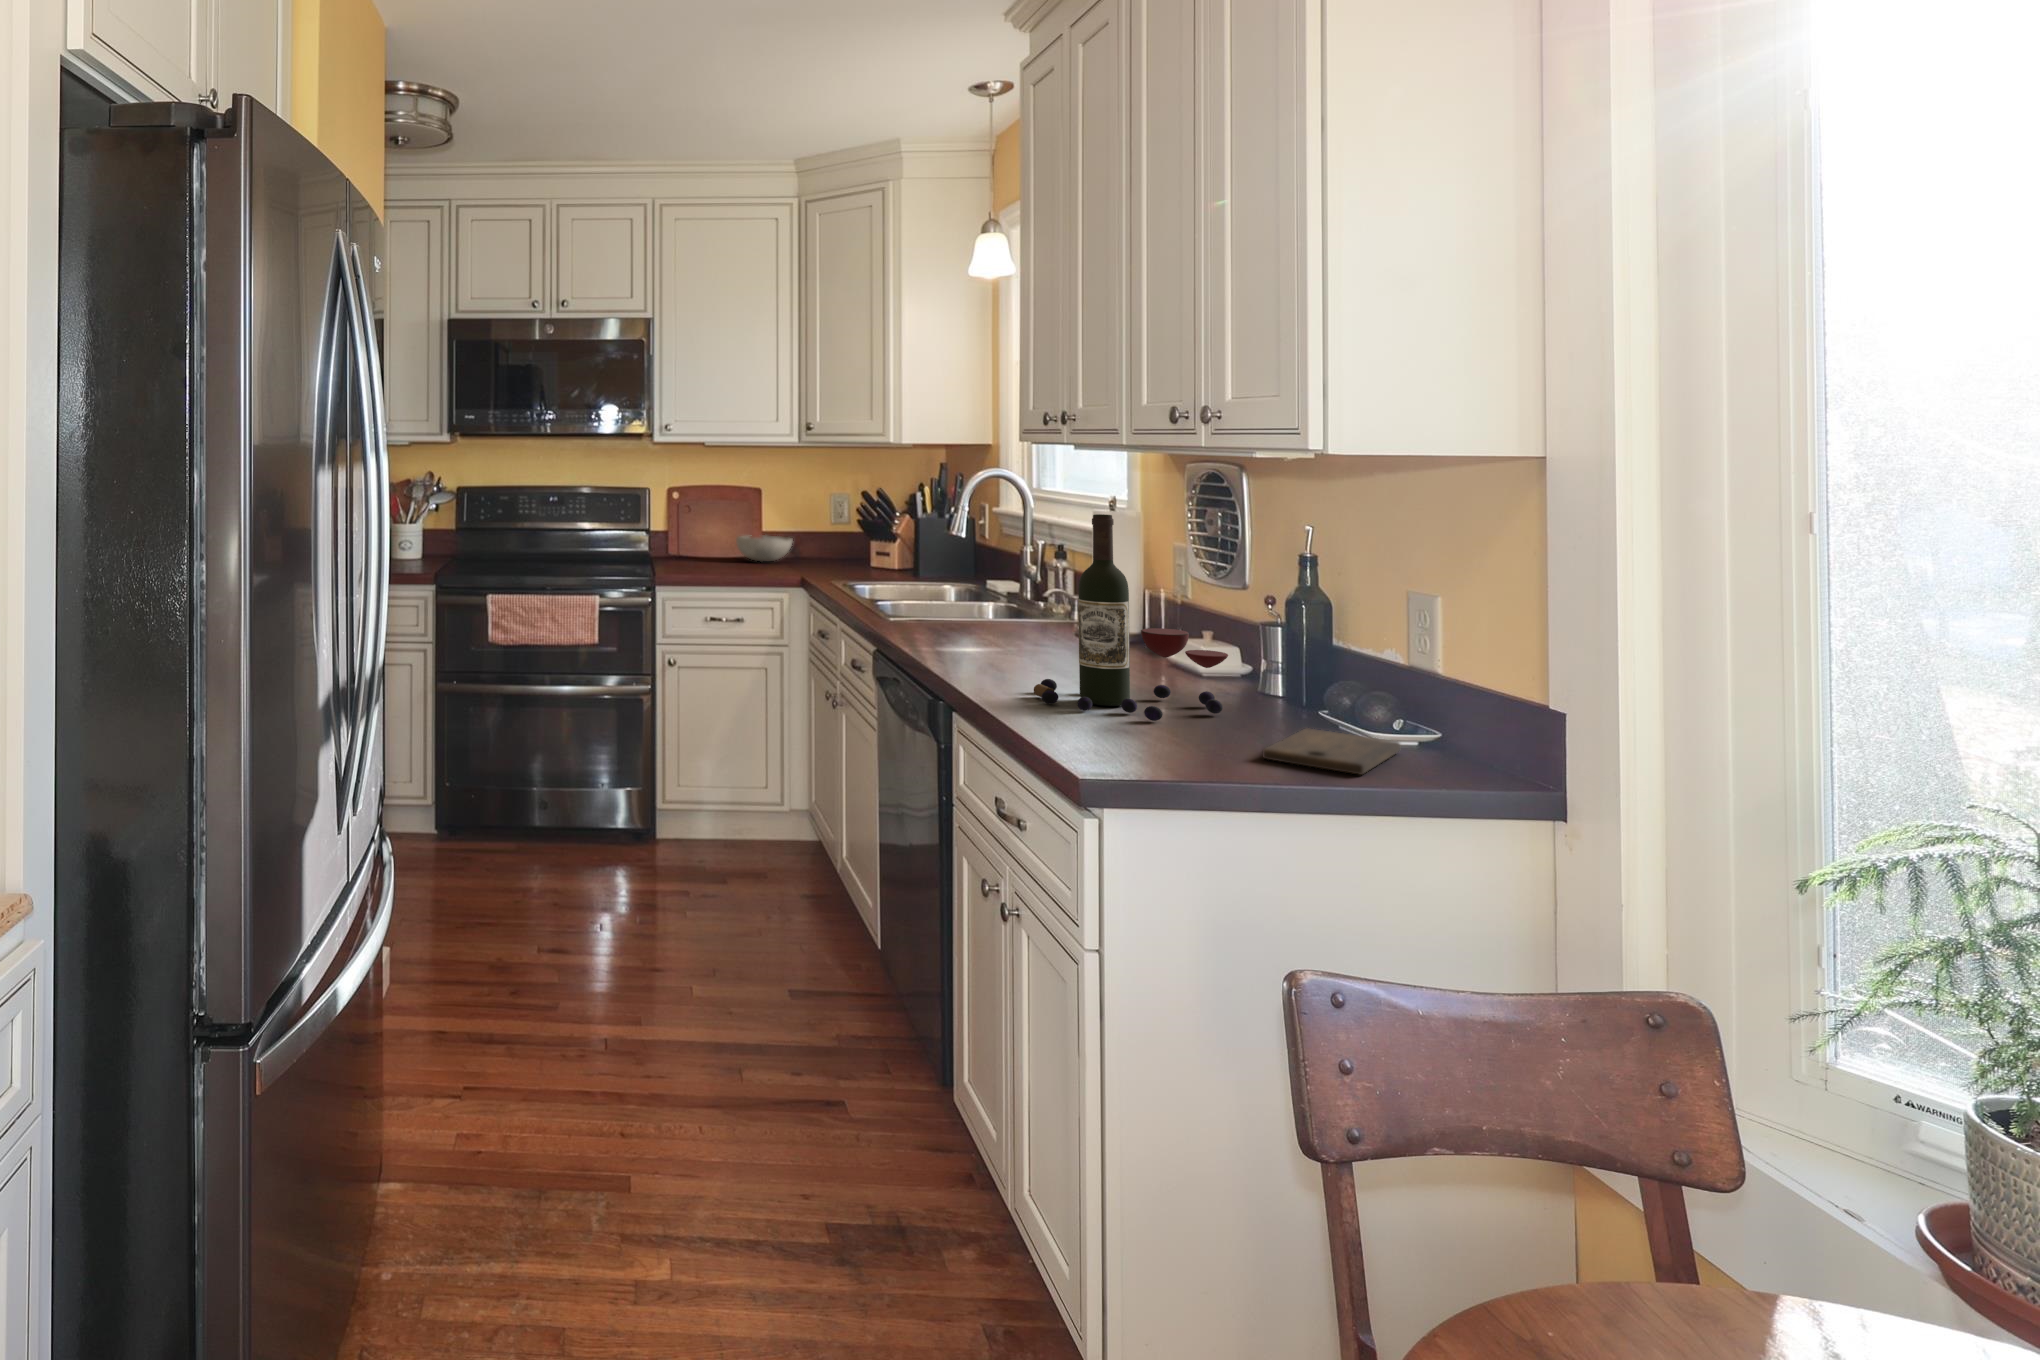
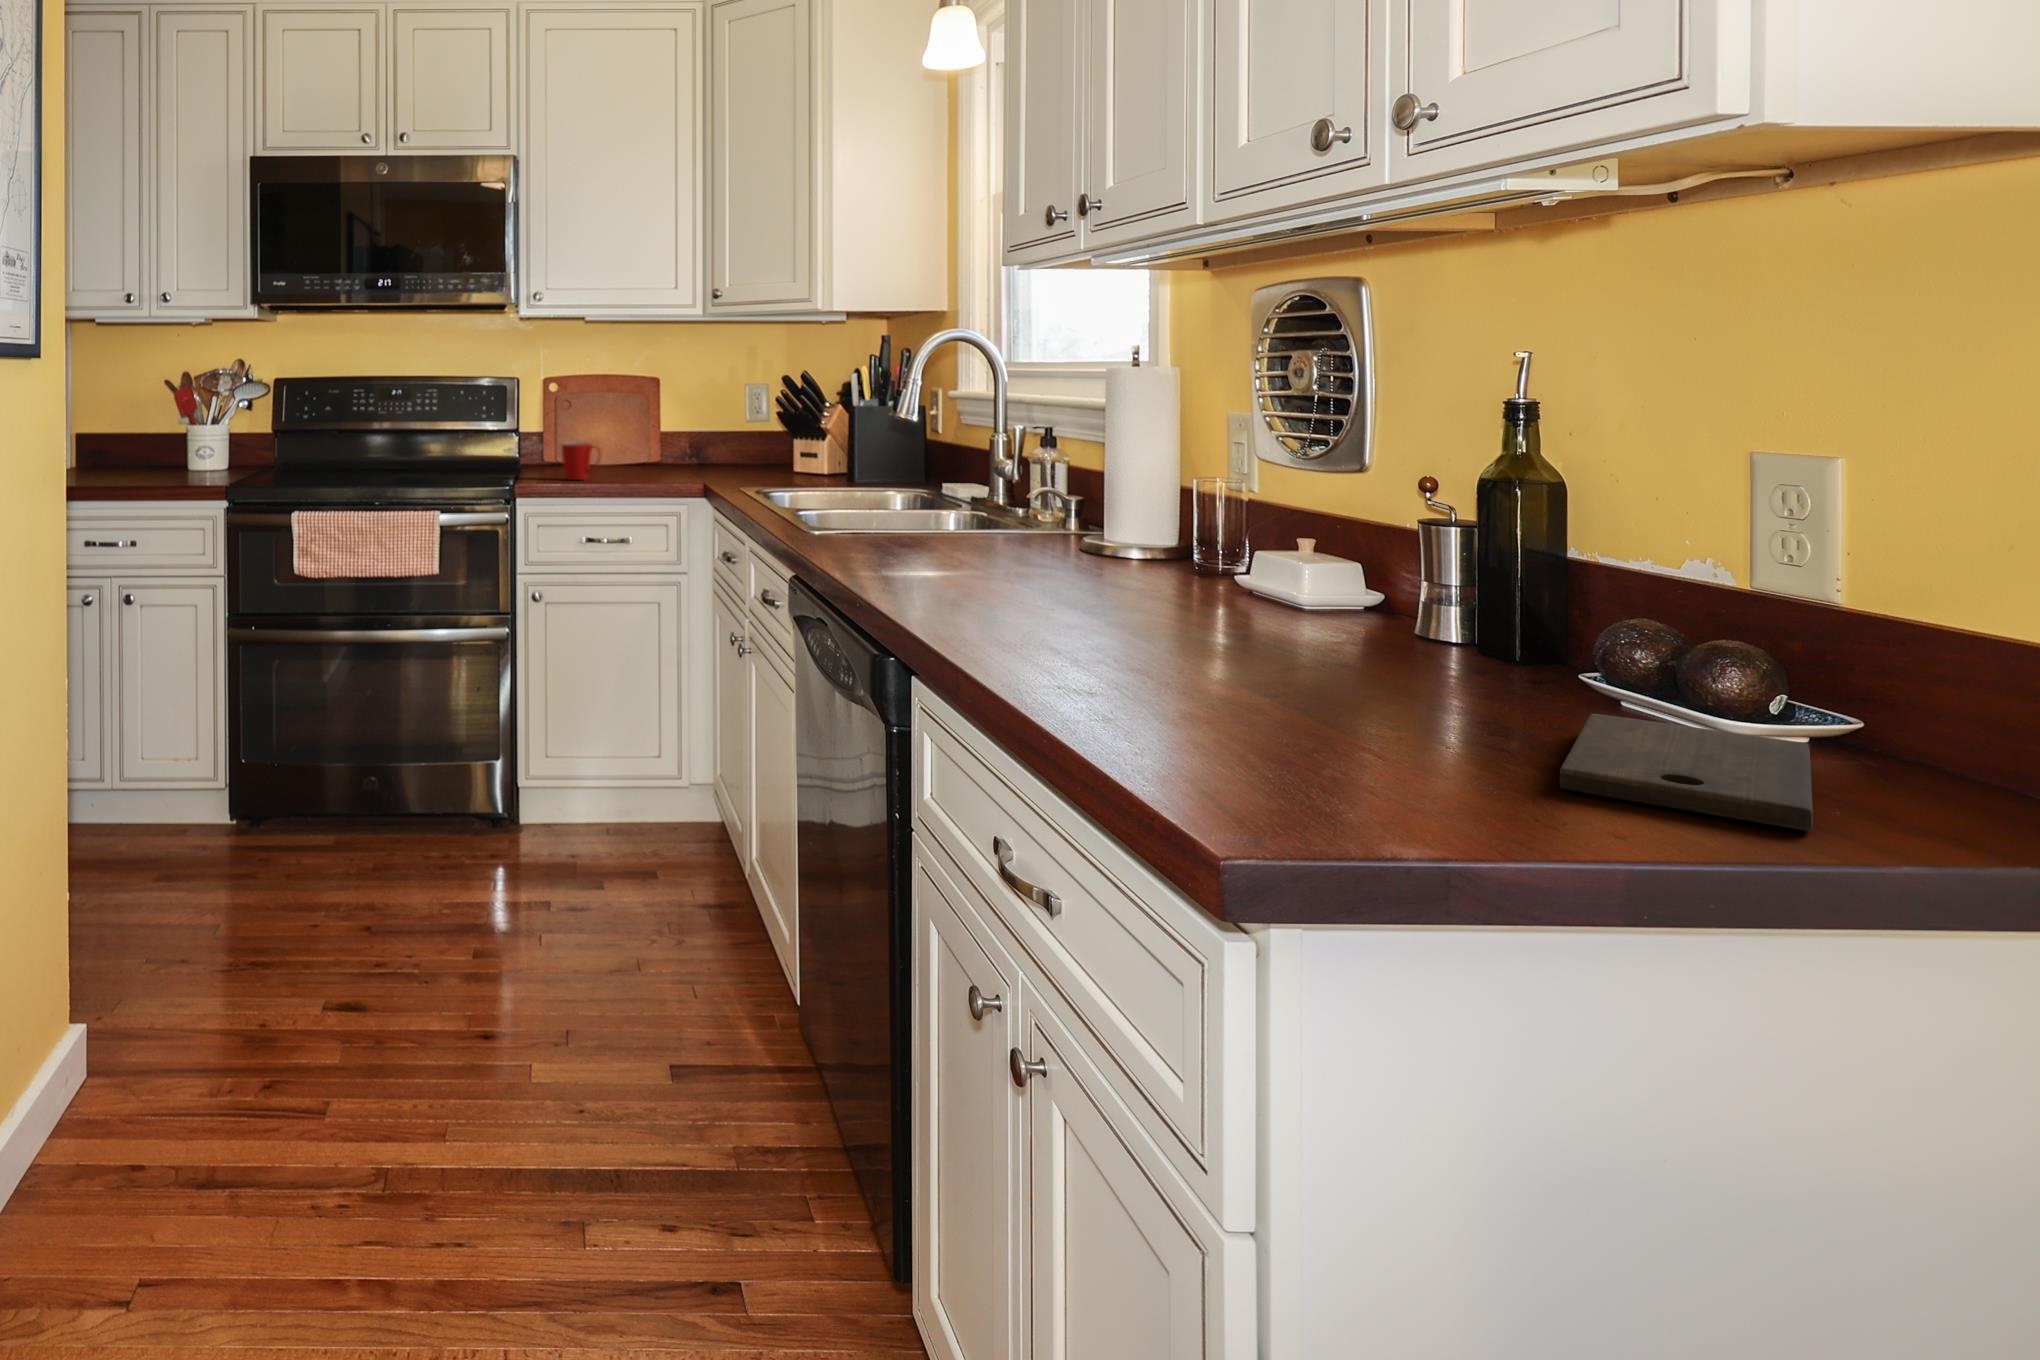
wine bottle: present [1034,514,1228,721] -> none [1051,333,1434,709]
bowl: present [736,536,793,561] -> none [628,435,698,468]
mug: none [689,543,721,573] -> present [561,442,600,480]

